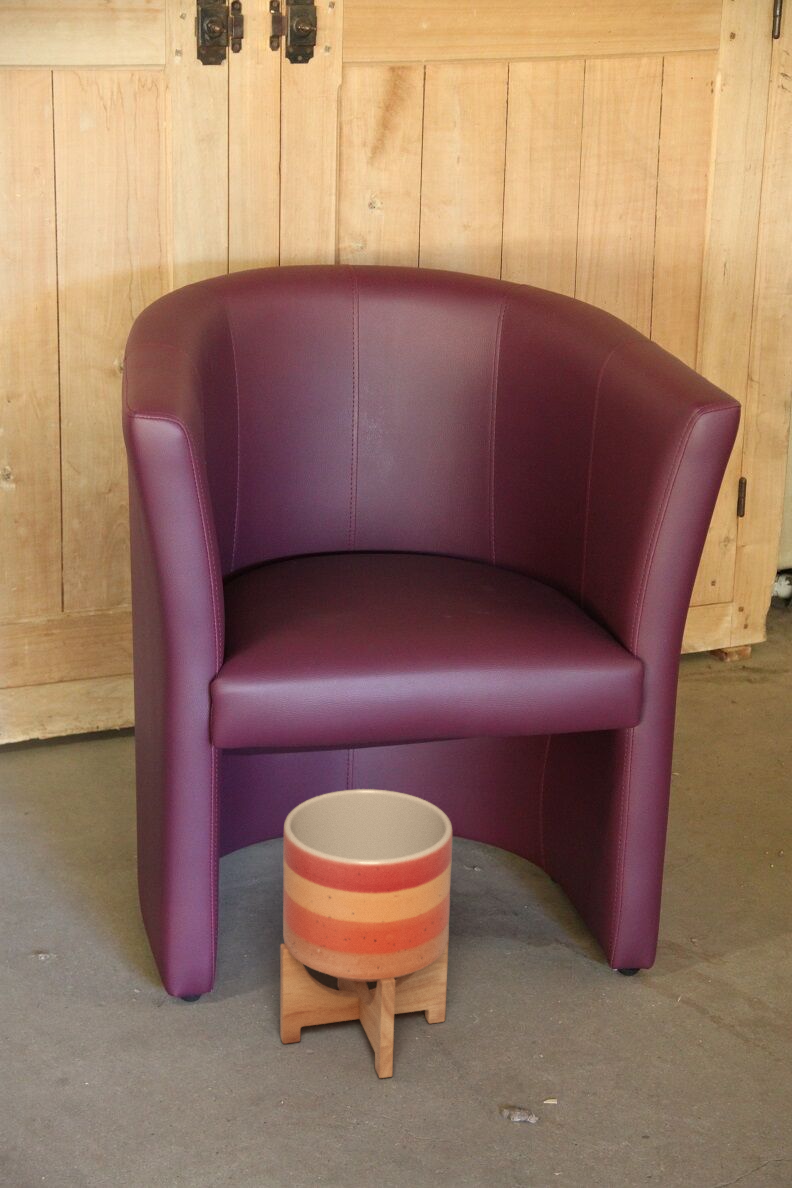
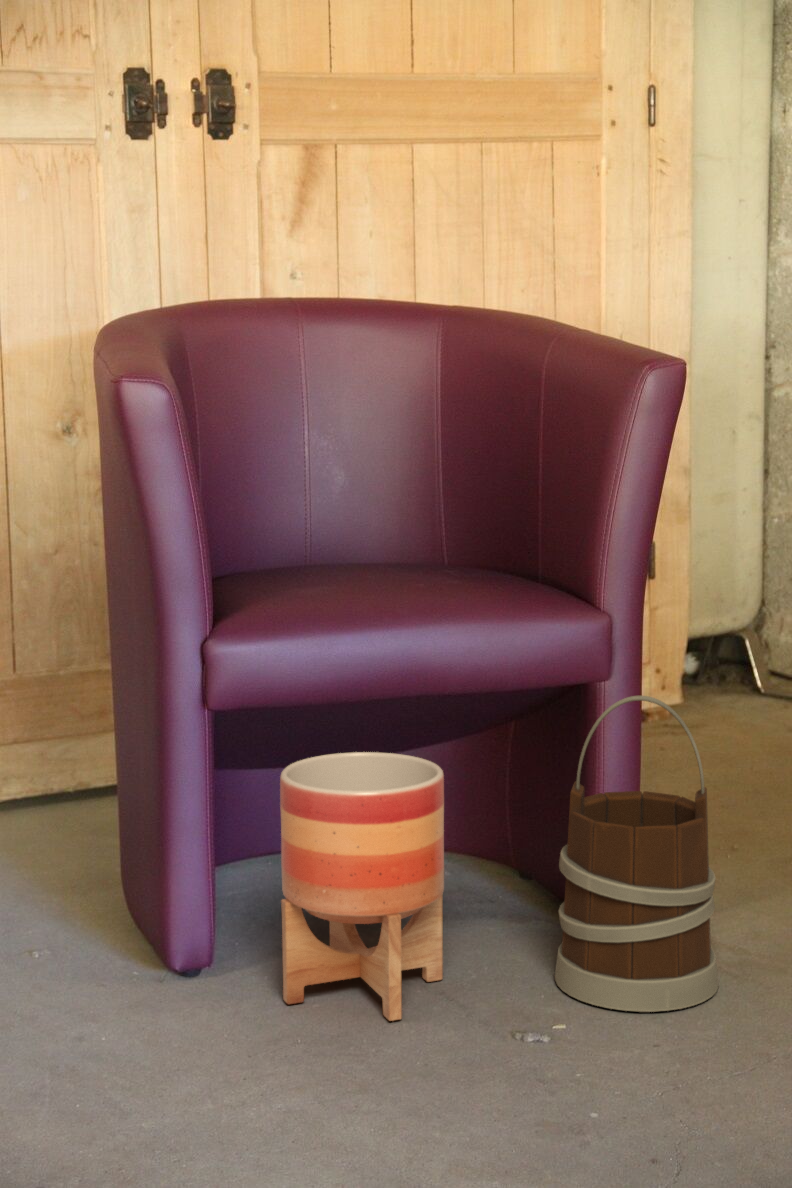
wooden bucket: none [559,766,730,1090] -> present [555,696,719,1012]

